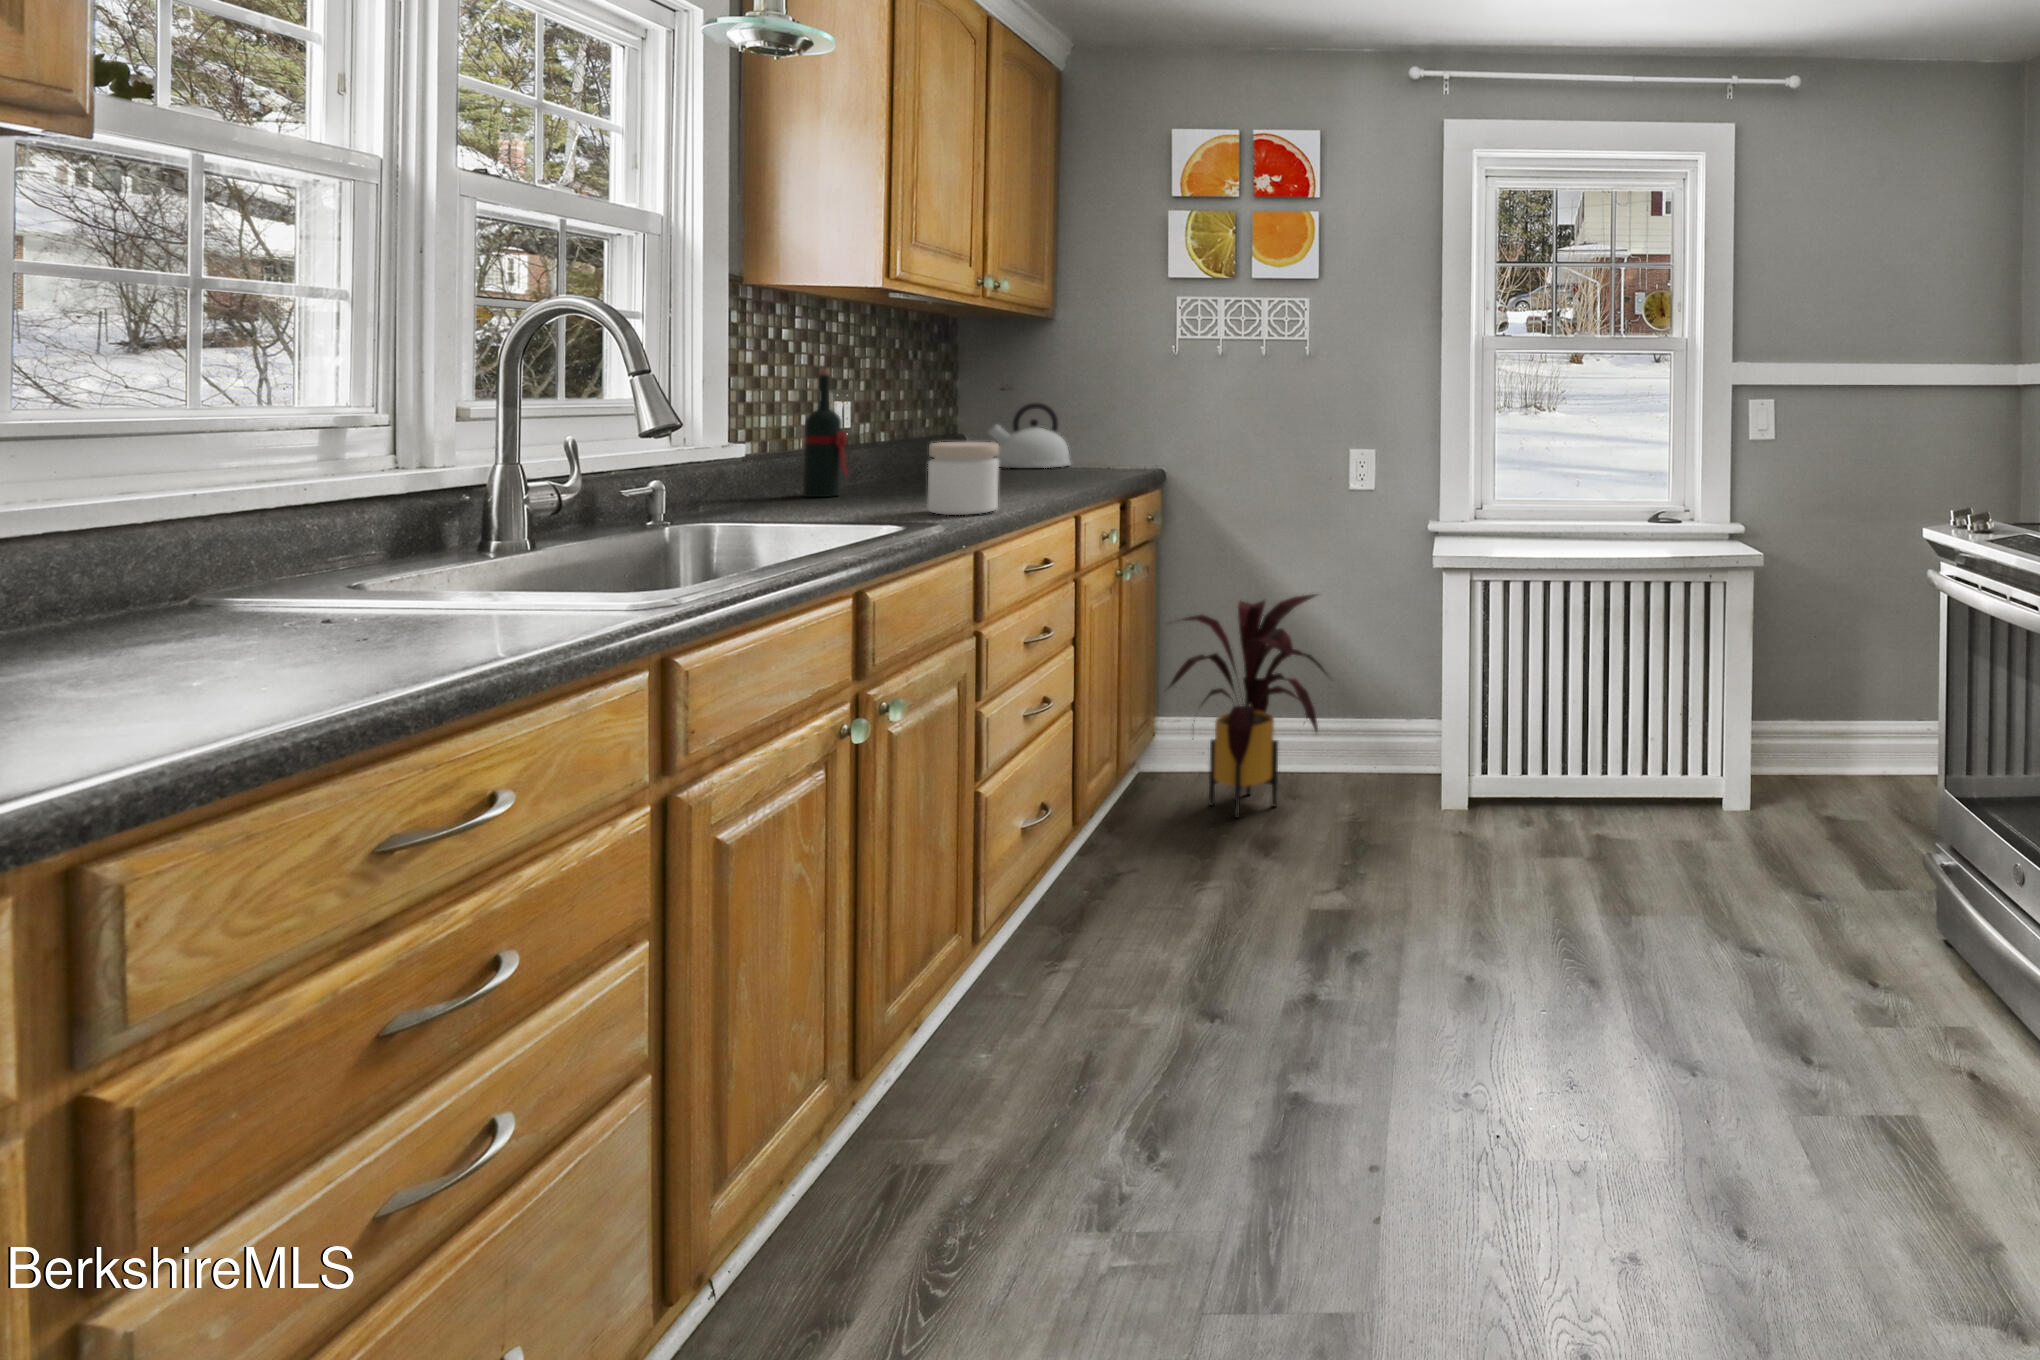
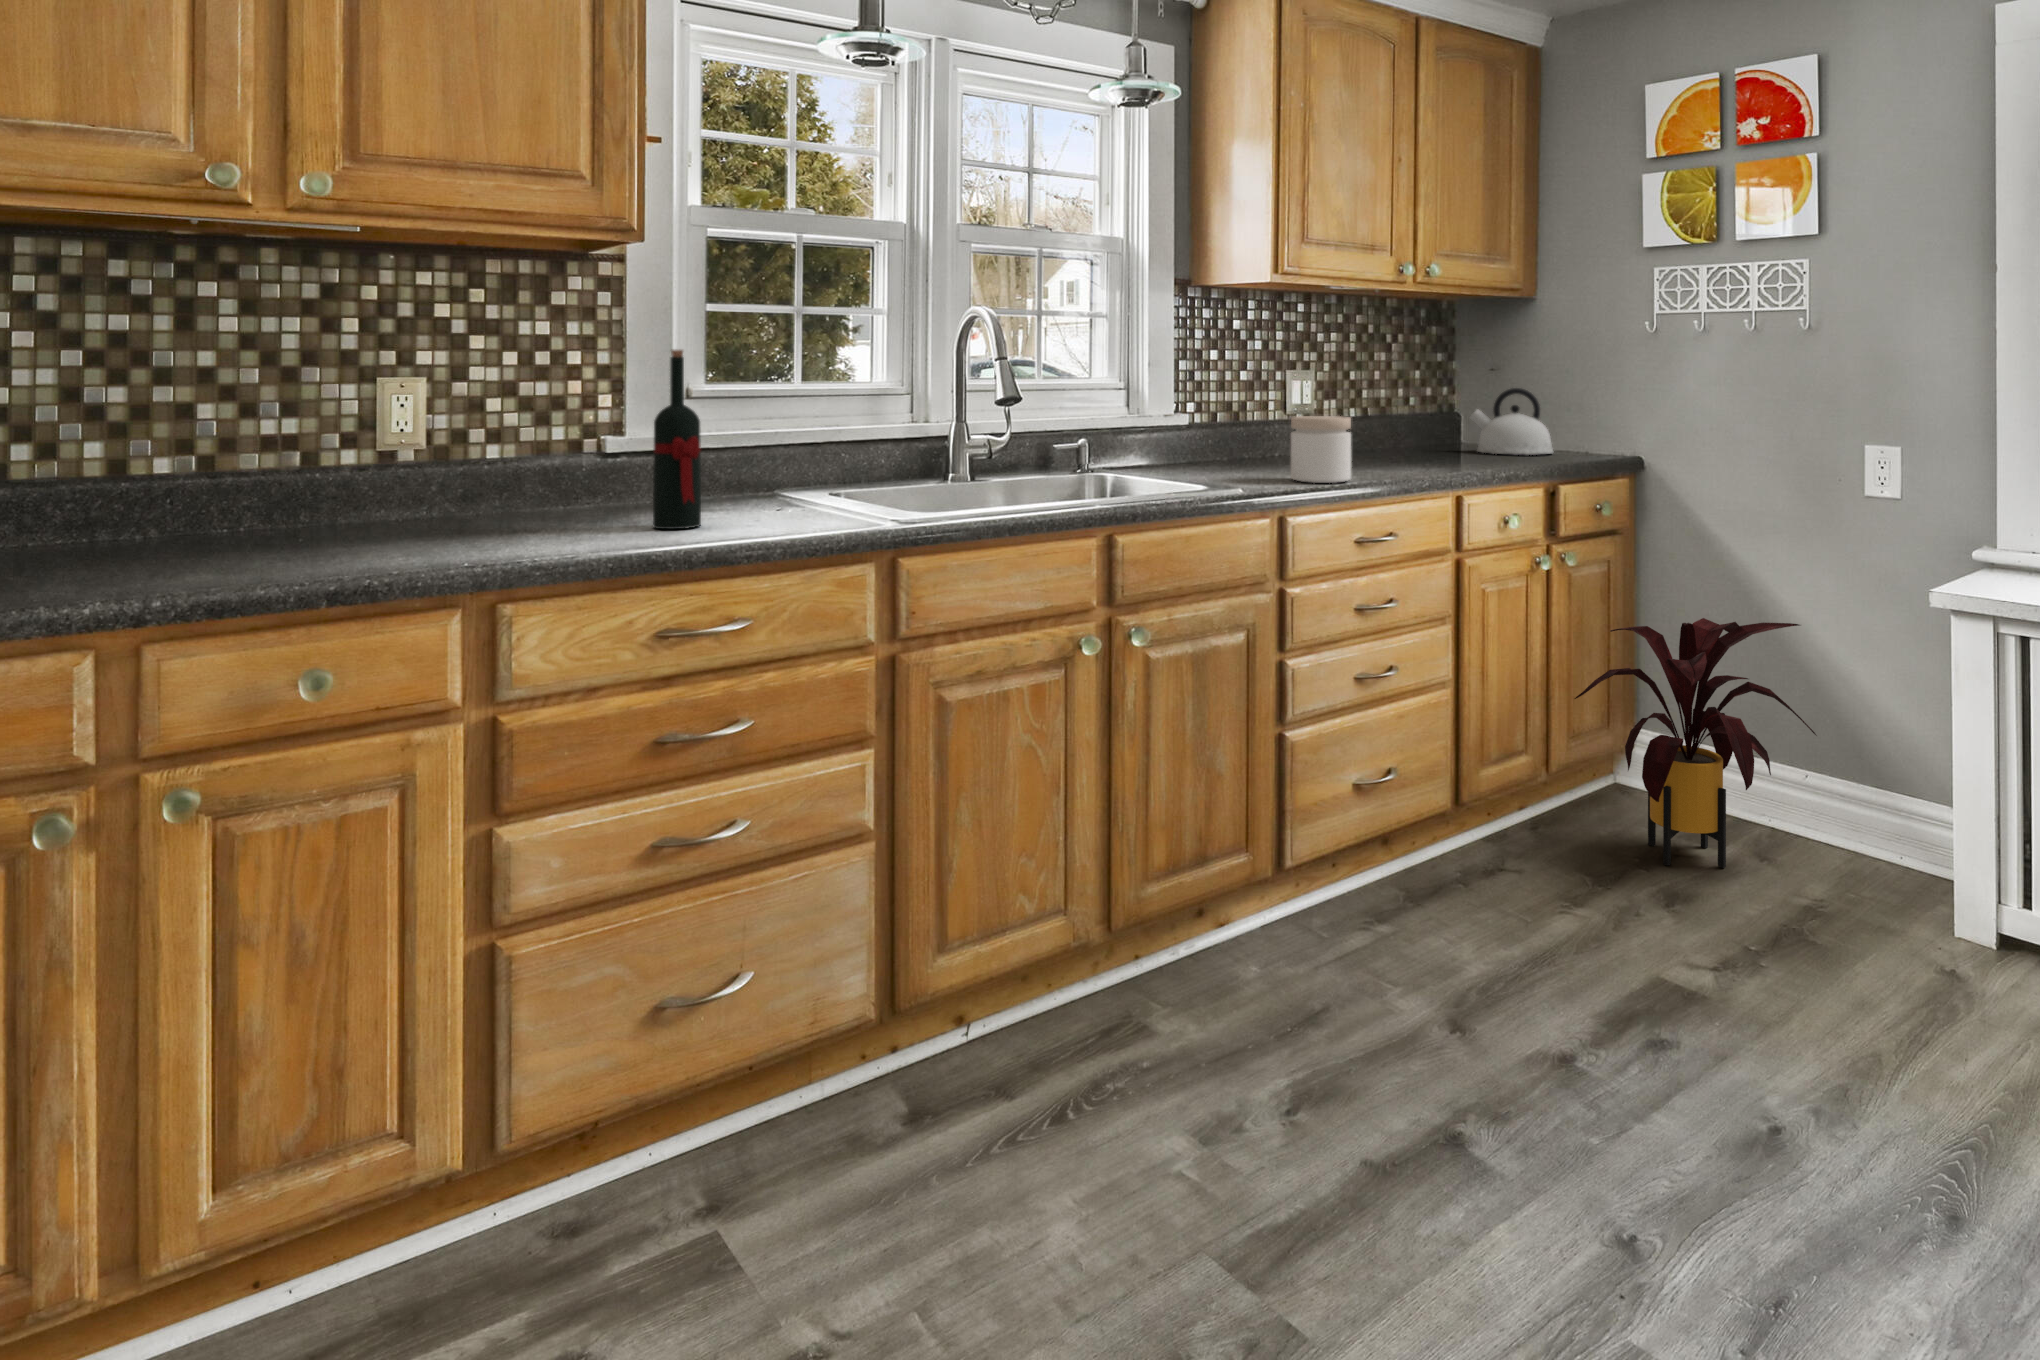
wine bottle: present [803,370,848,497] -> present [653,350,701,529]

